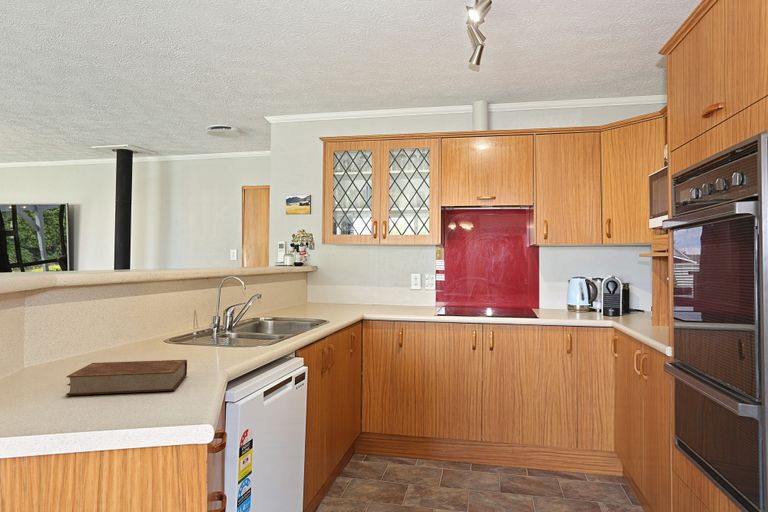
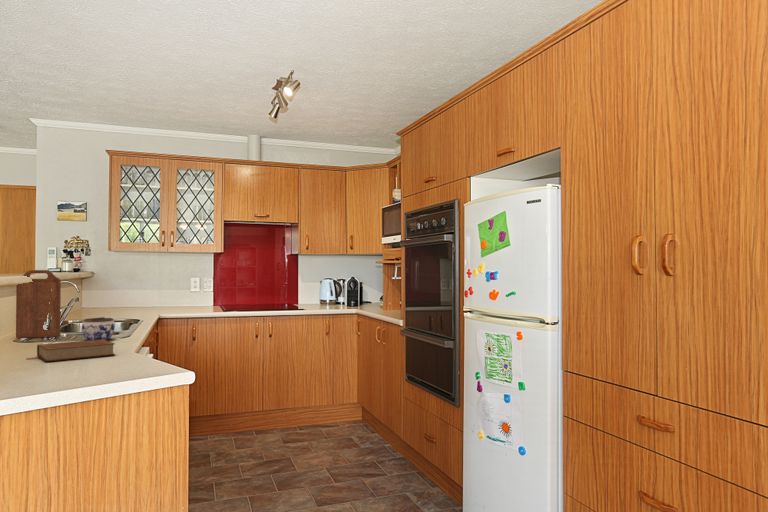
cutting board: none [160,259,203,342] -> present [16,270,61,338]
jar: none [204,322,245,355] -> present [82,317,115,341]

